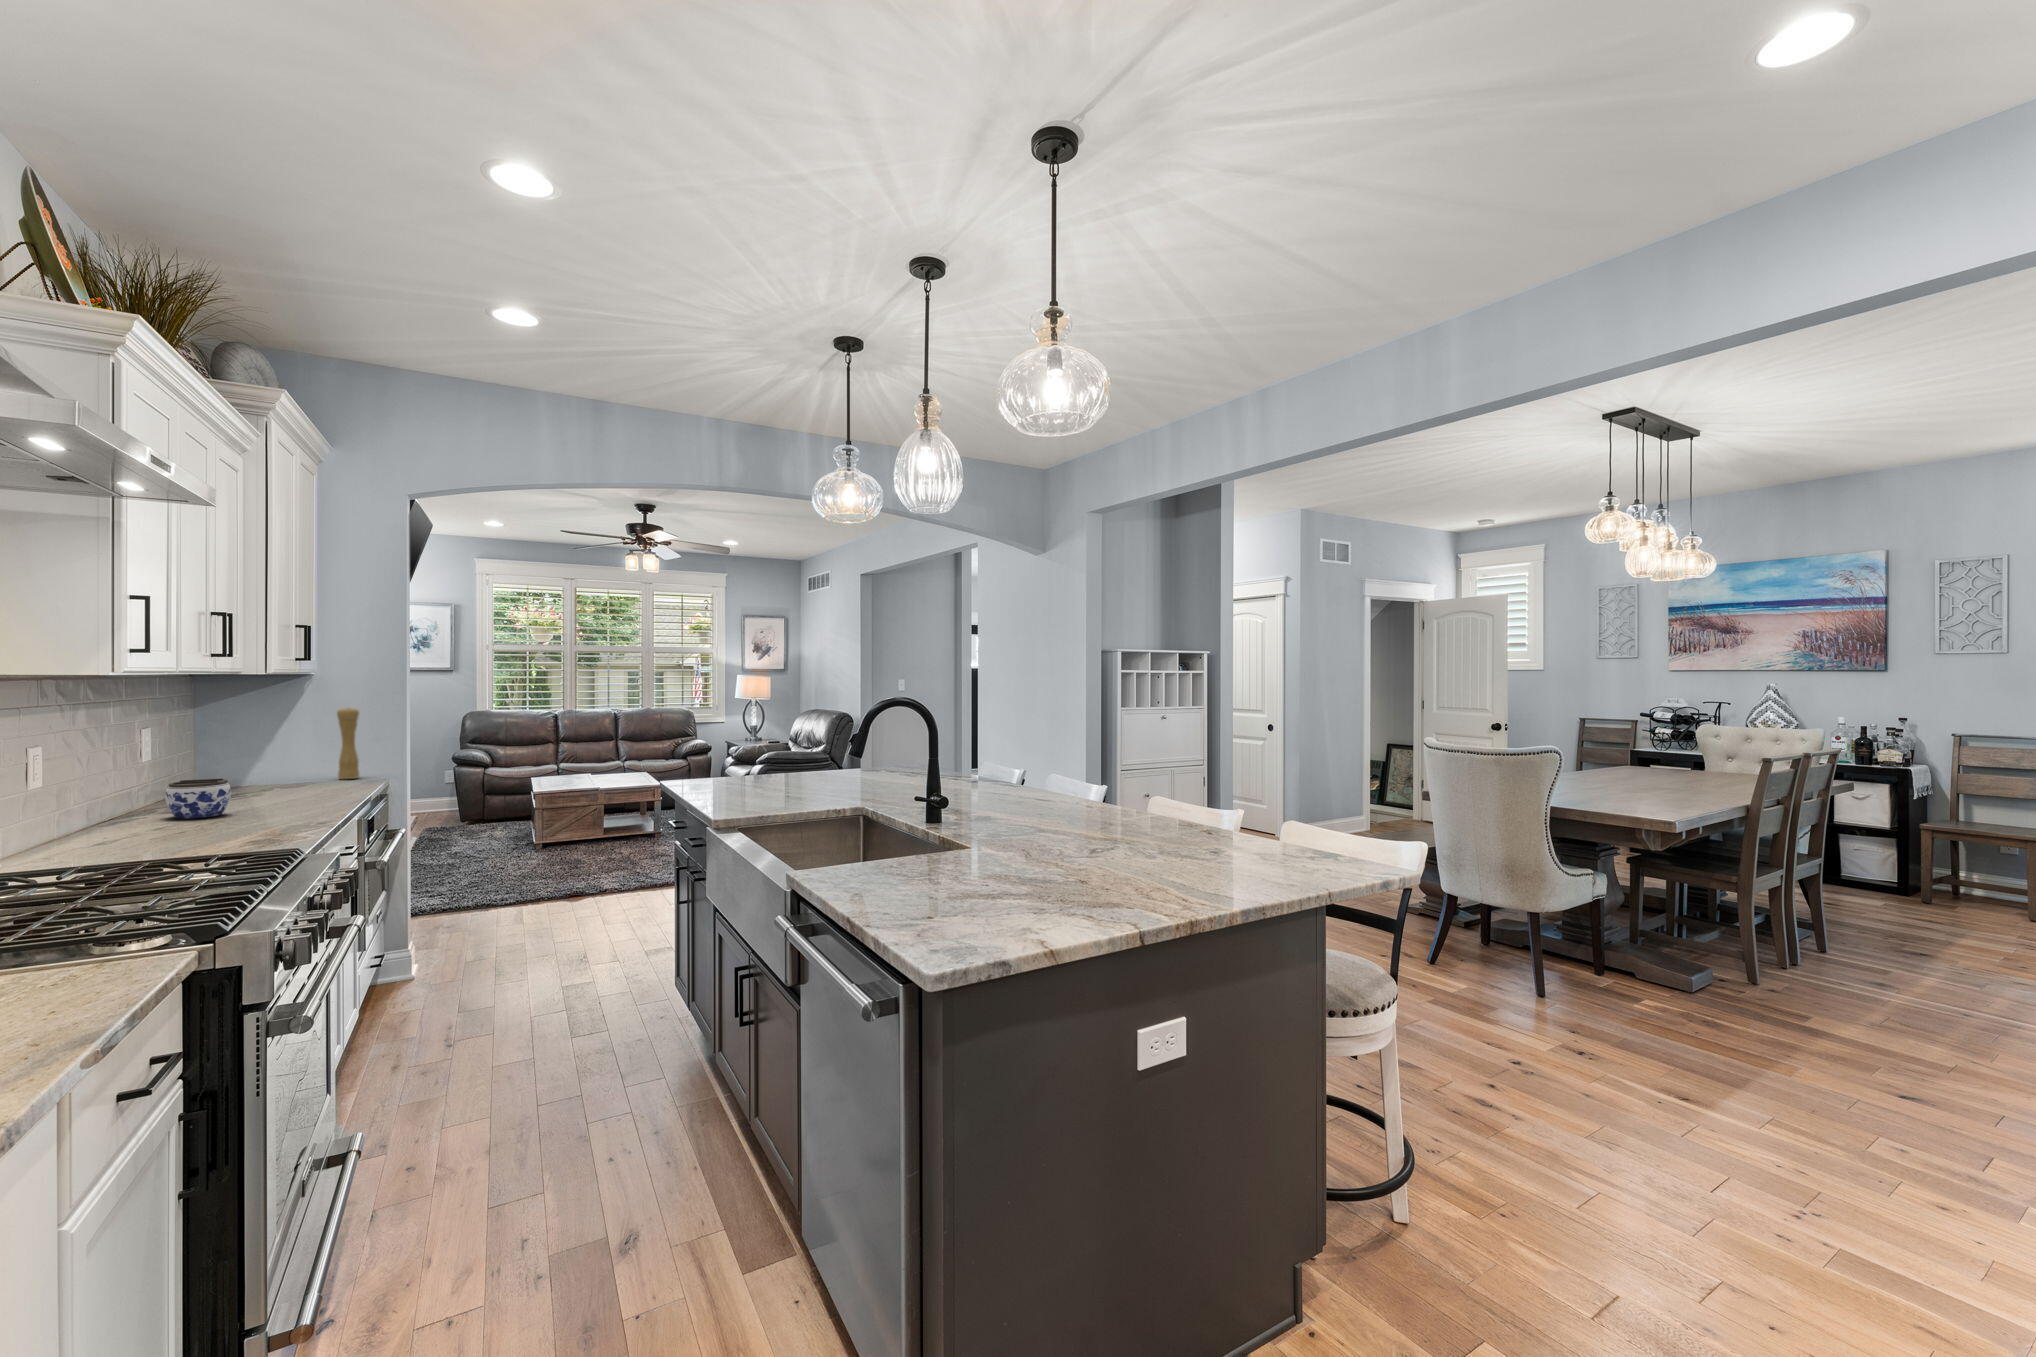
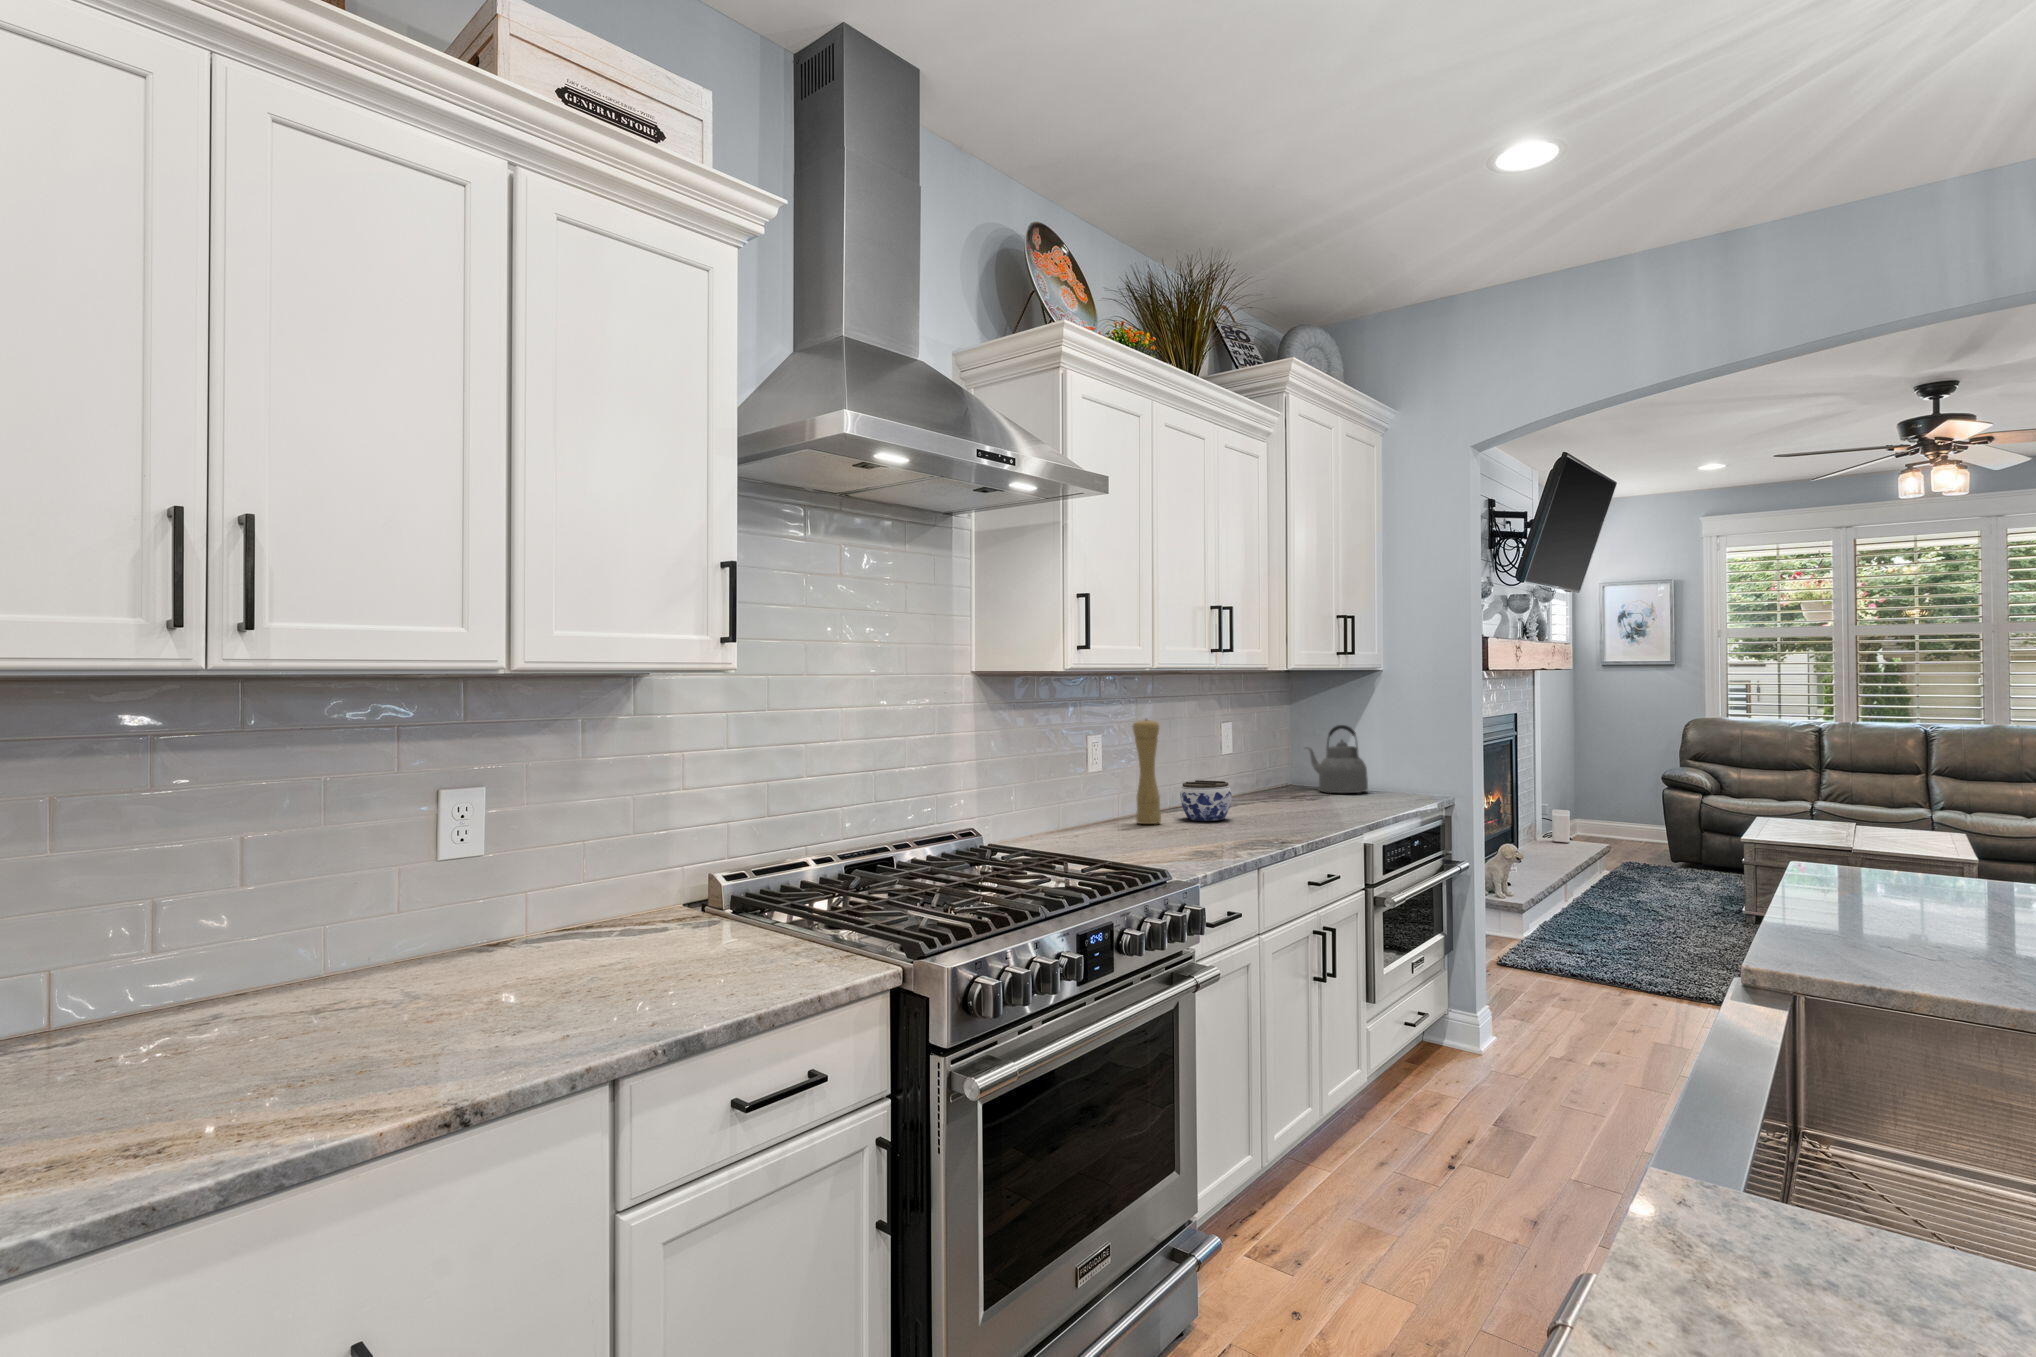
pepper mill: present [337,708,359,779] -> present [1133,719,1161,824]
kettle: none [232,723,310,784] -> present [1306,725,1368,793]

